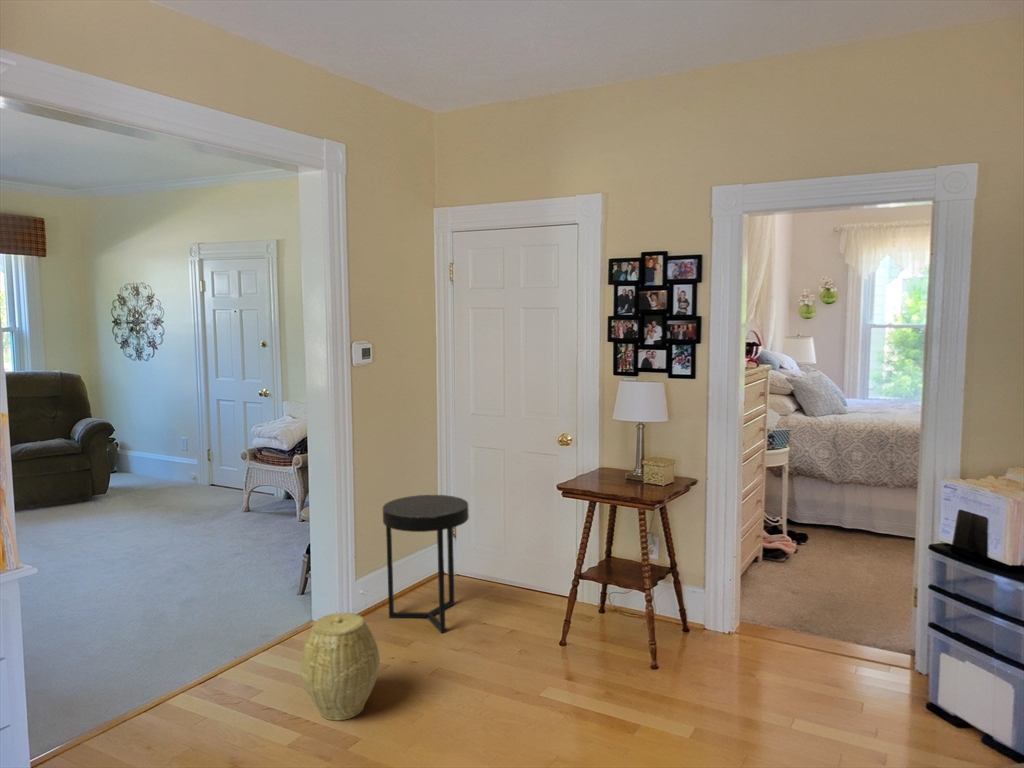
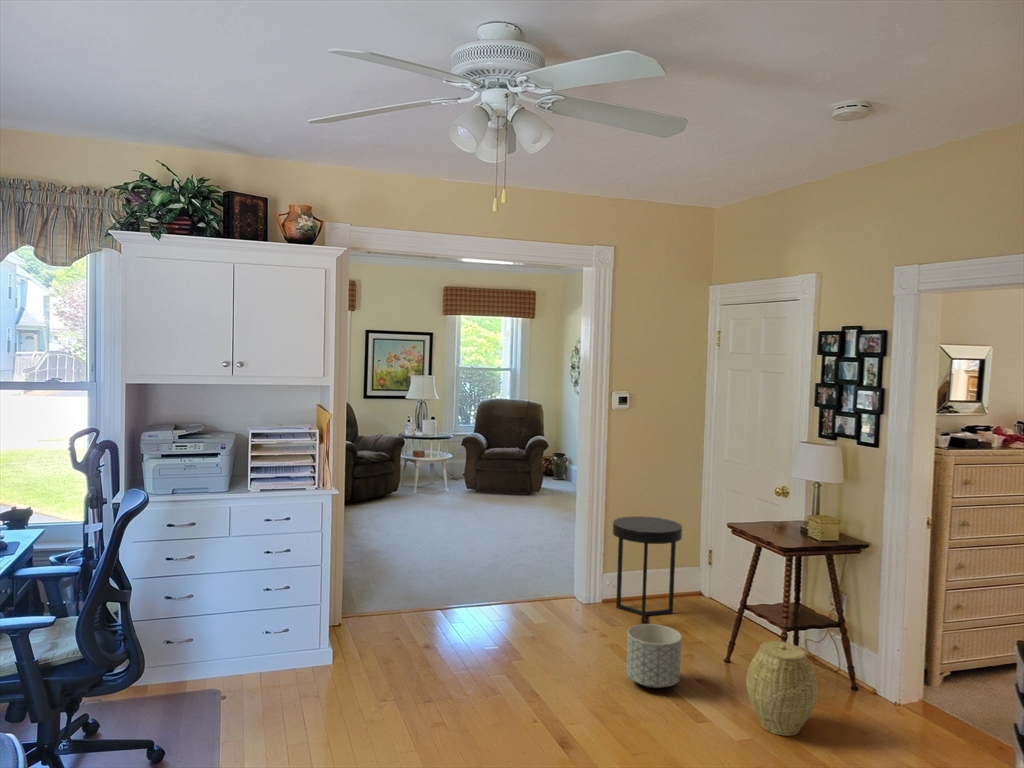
woven basket: present [300,613,380,720] -> present [746,641,818,736]
planter: none [495,628,563,712] -> present [626,624,681,688]

